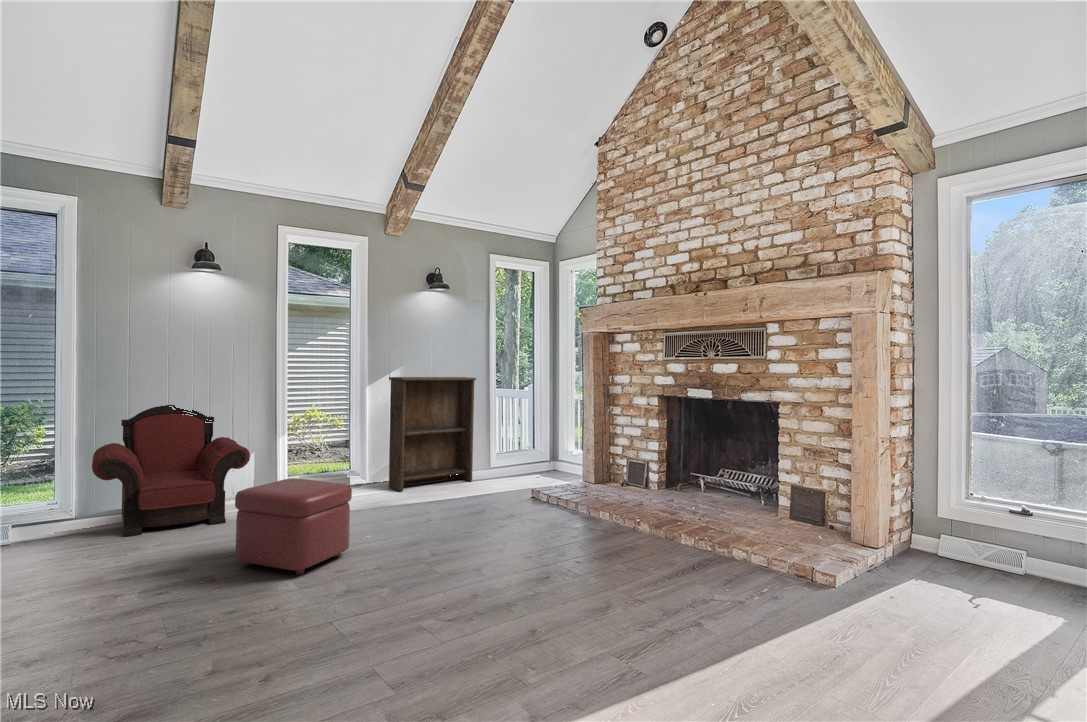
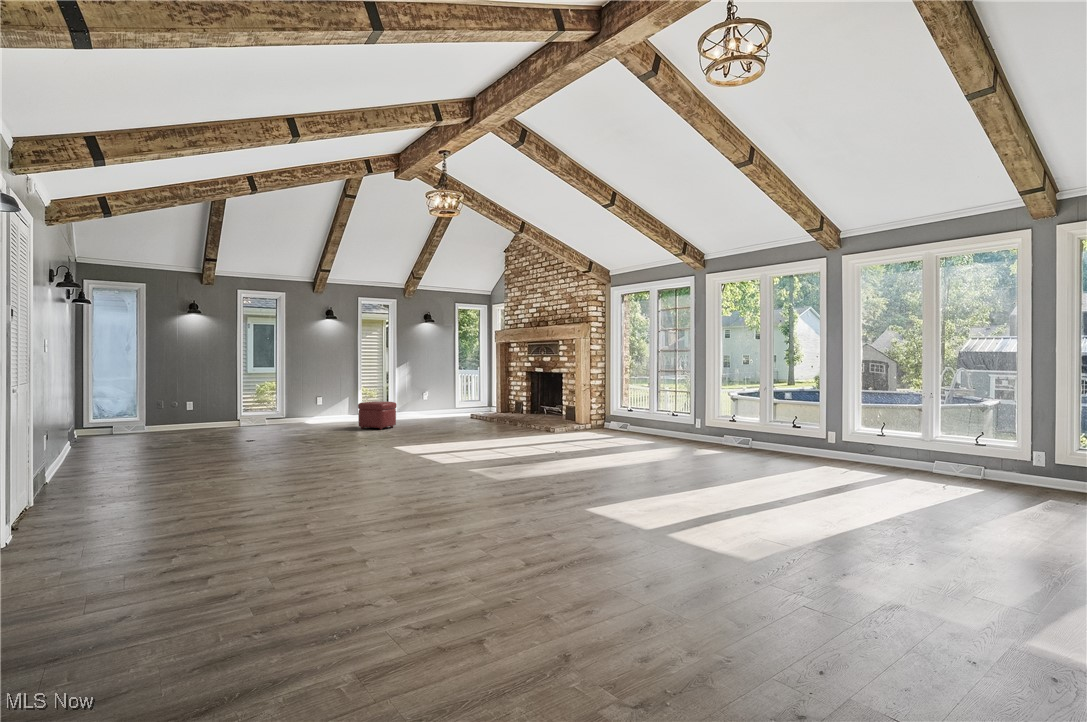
bookshelf: present [389,377,476,491] -> none [407,365,449,417]
armchair: present [92,405,250,537] -> none [292,378,353,425]

